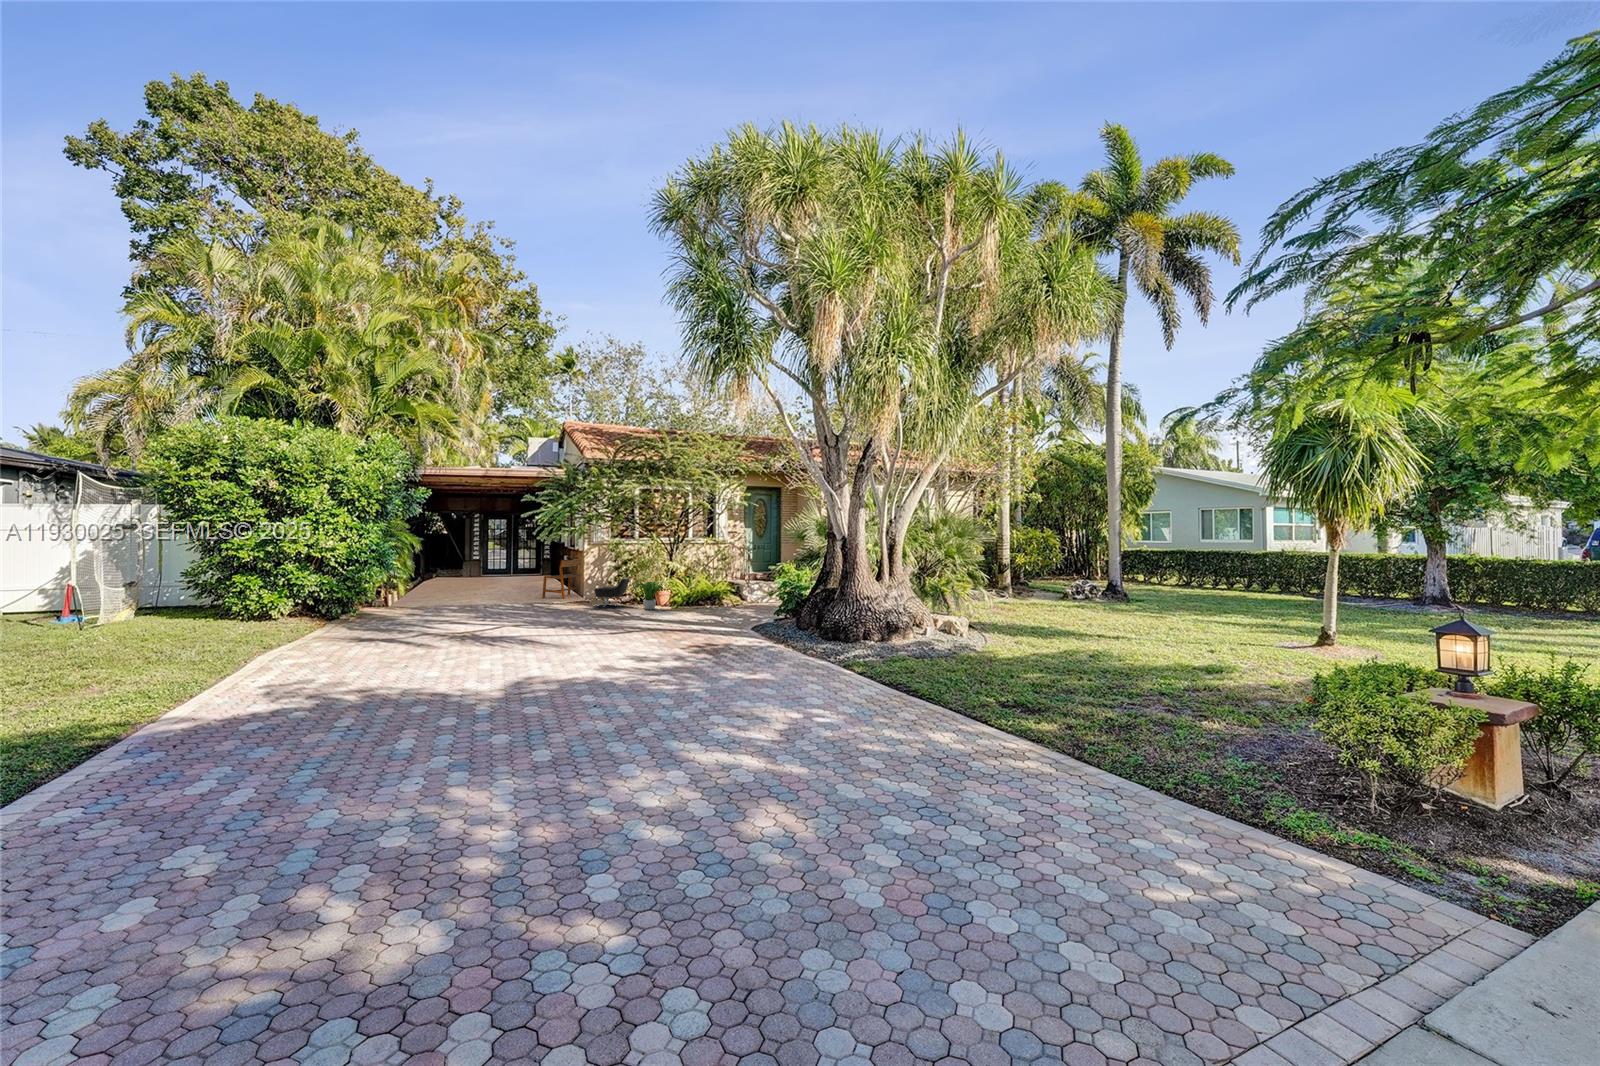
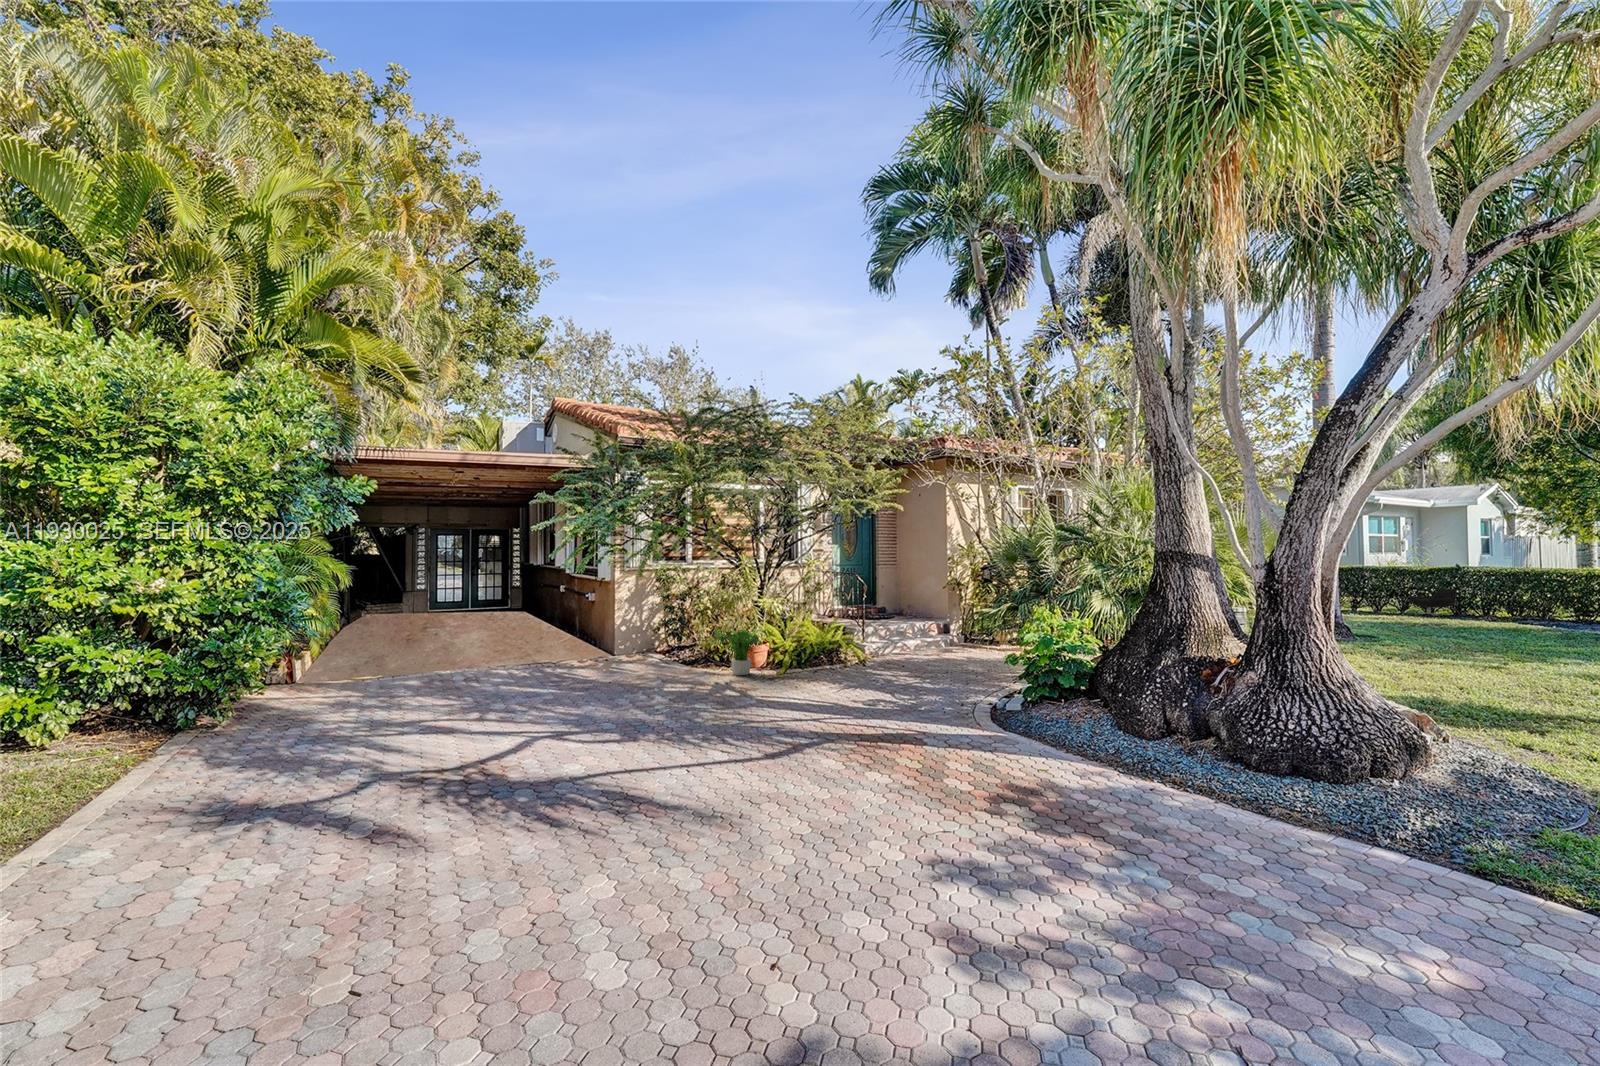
bench: present [542,559,582,599] -> none [542,590,606,653]
lounge chair: present [595,577,630,607] -> present [1410,589,1457,616]

